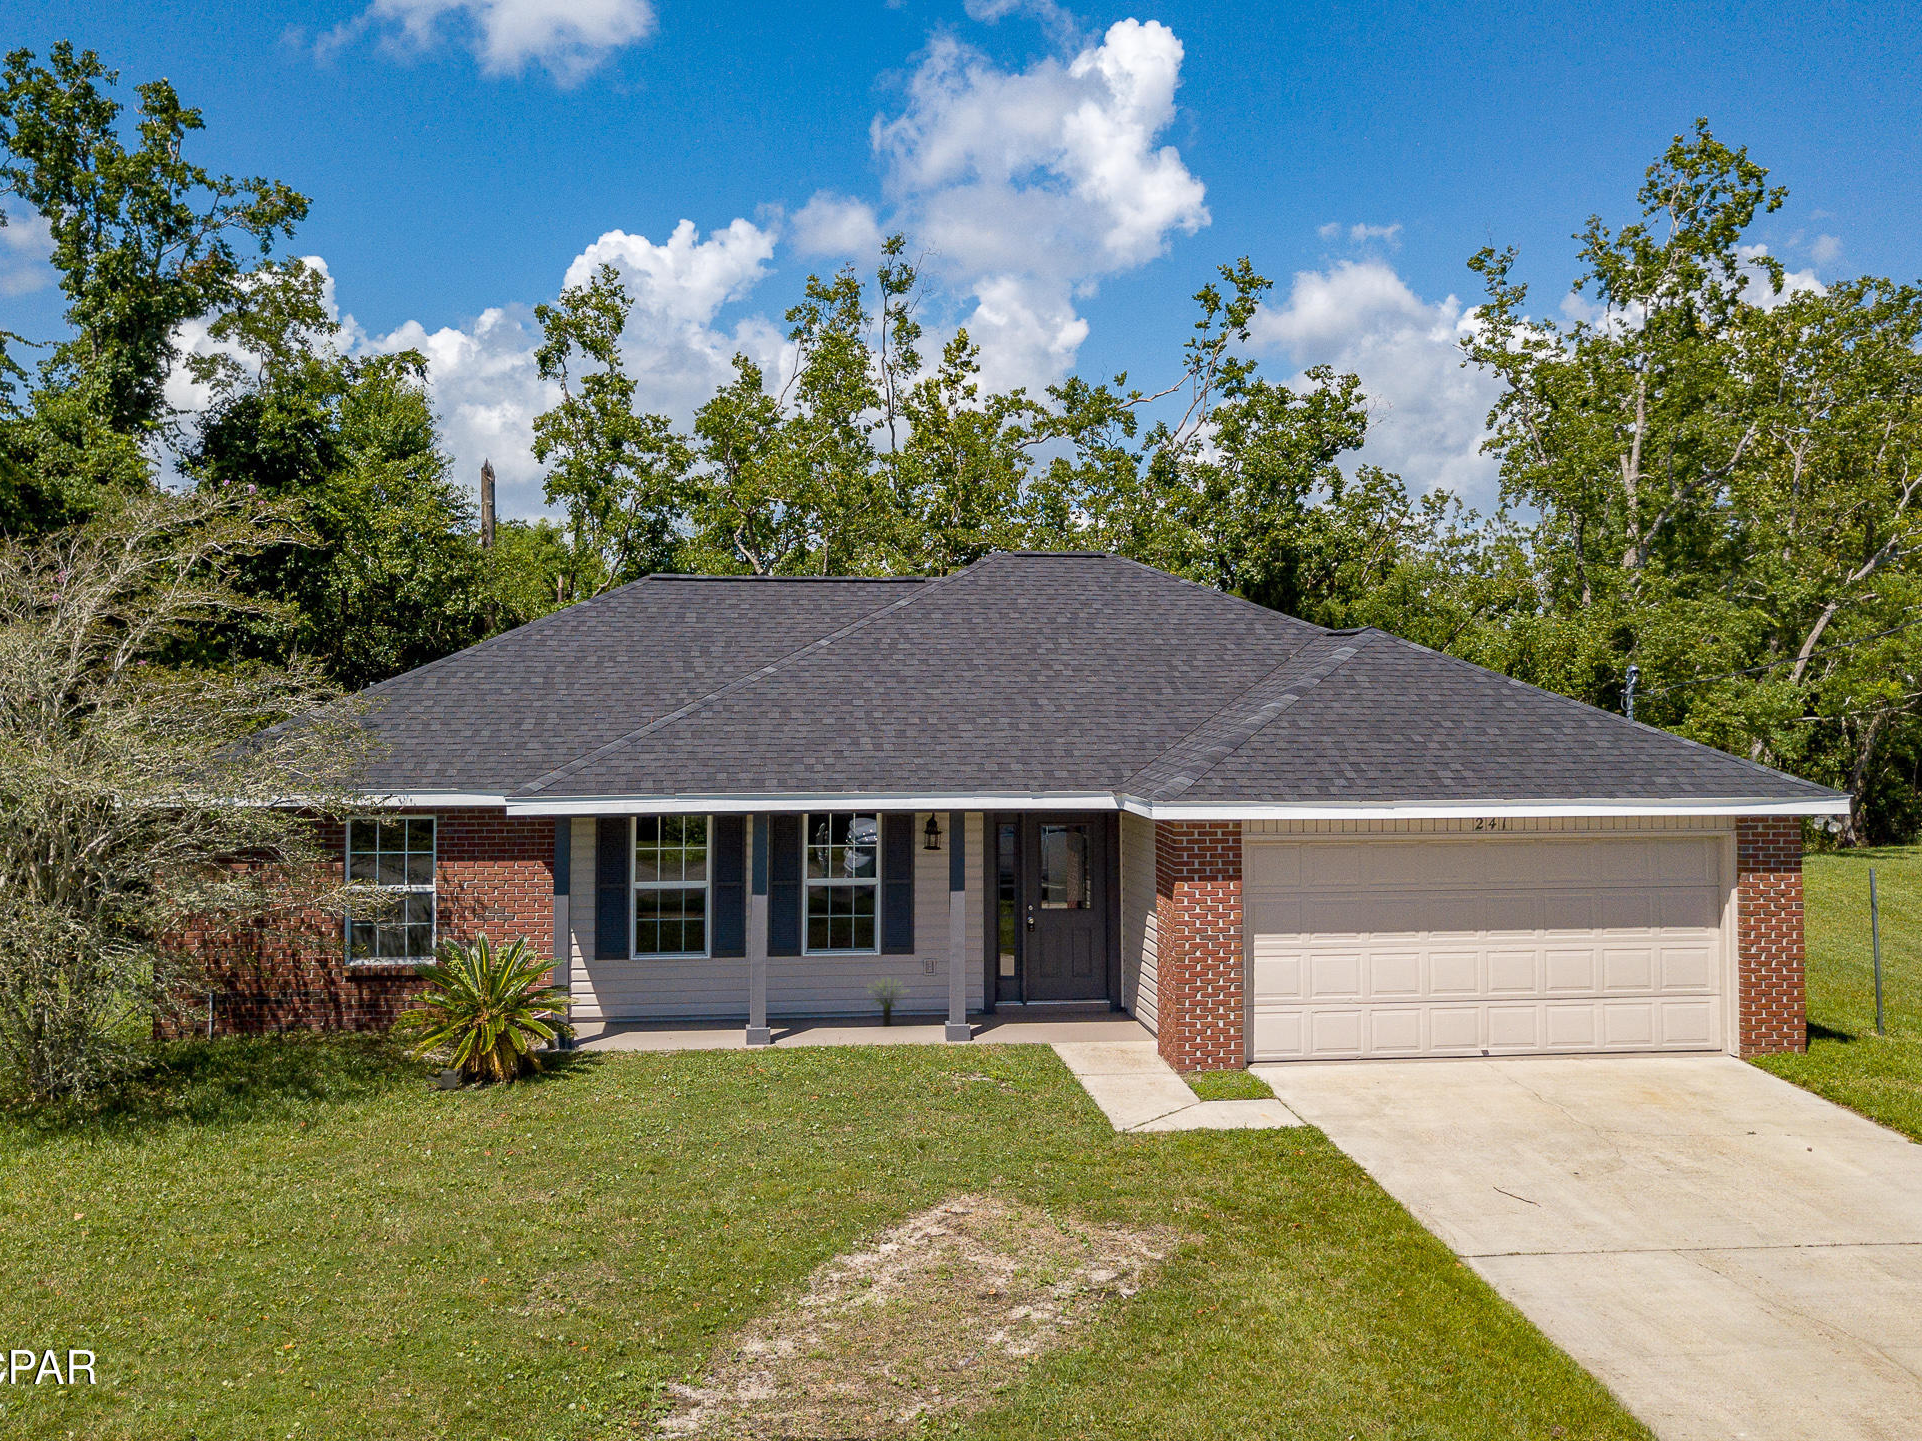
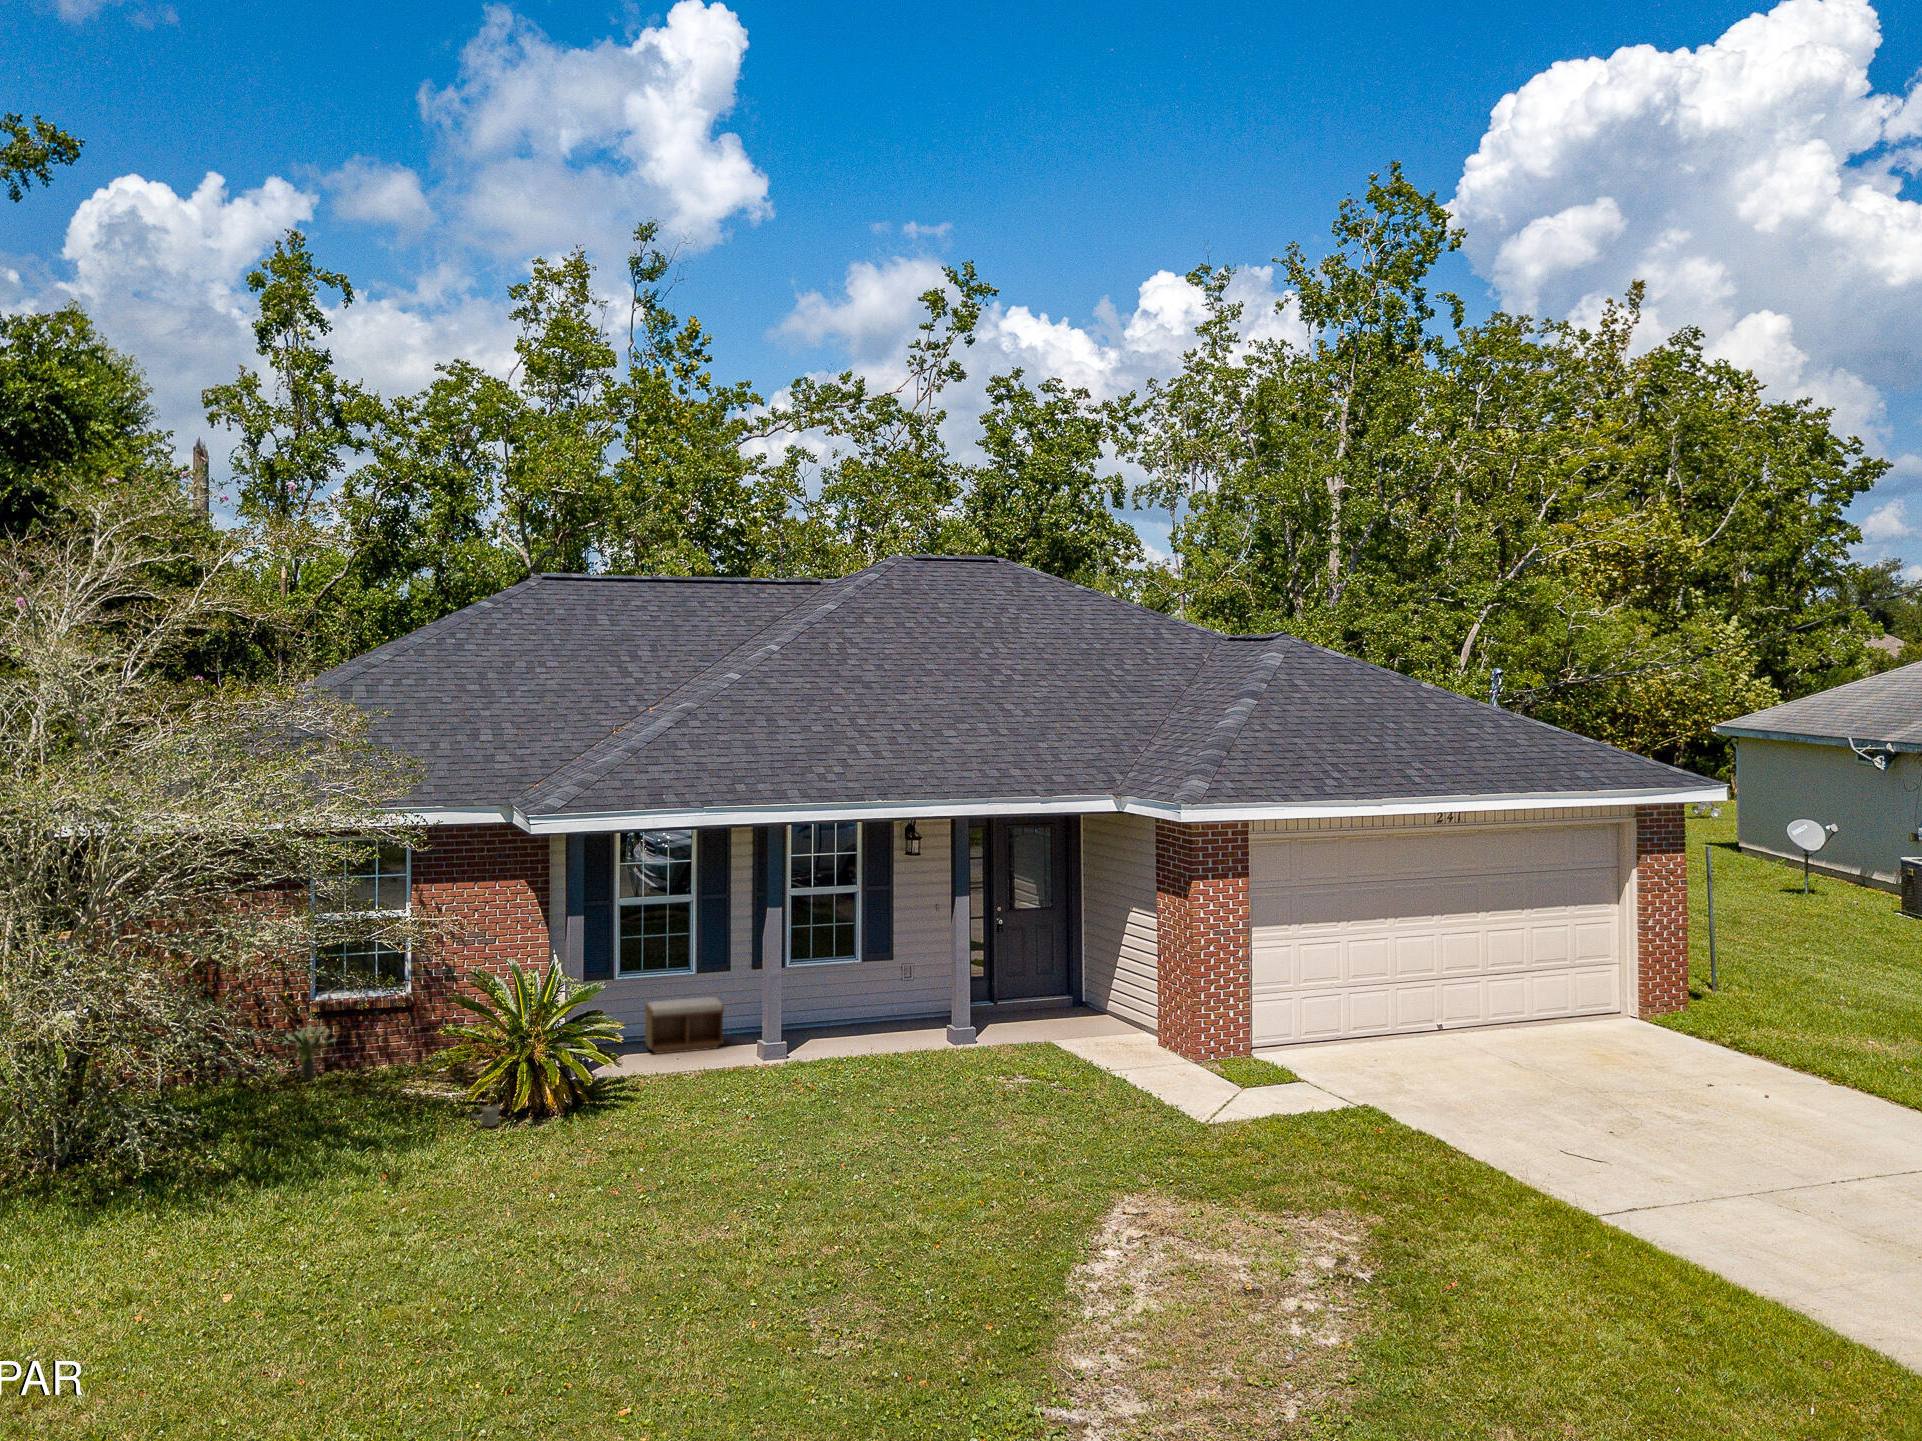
potted plant: present [867,978,910,1026] -> present [283,1025,336,1081]
bench: none [652,981,725,1033] -> present [645,997,724,1054]

